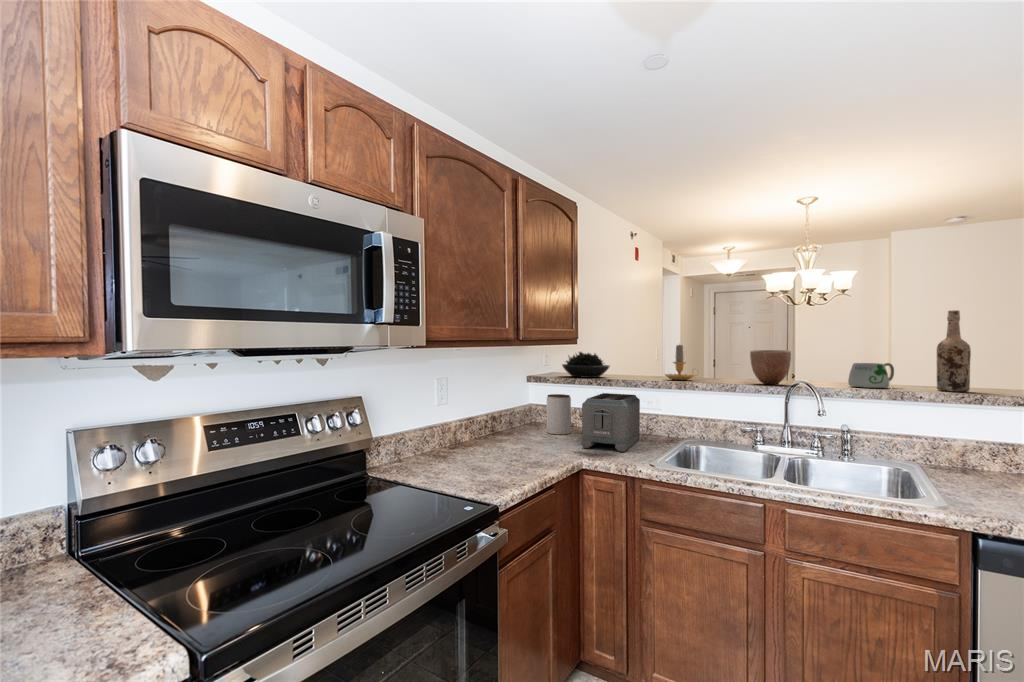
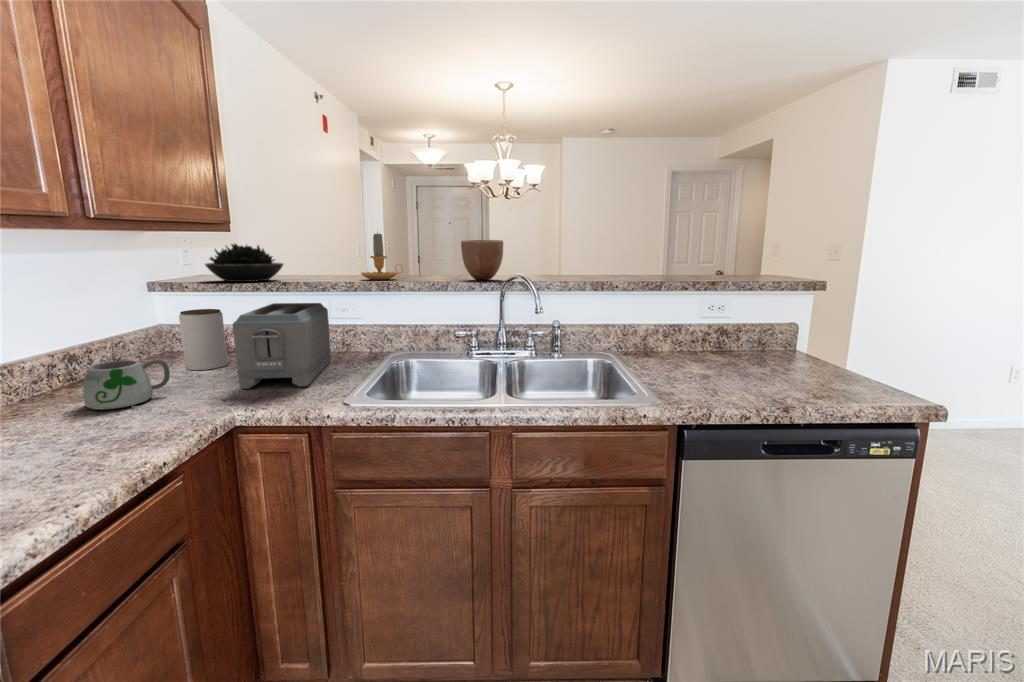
wine bottle: present [937,310,971,392] -> none [626,198,654,280]
mug: present [848,363,894,388] -> present [83,359,170,409]

